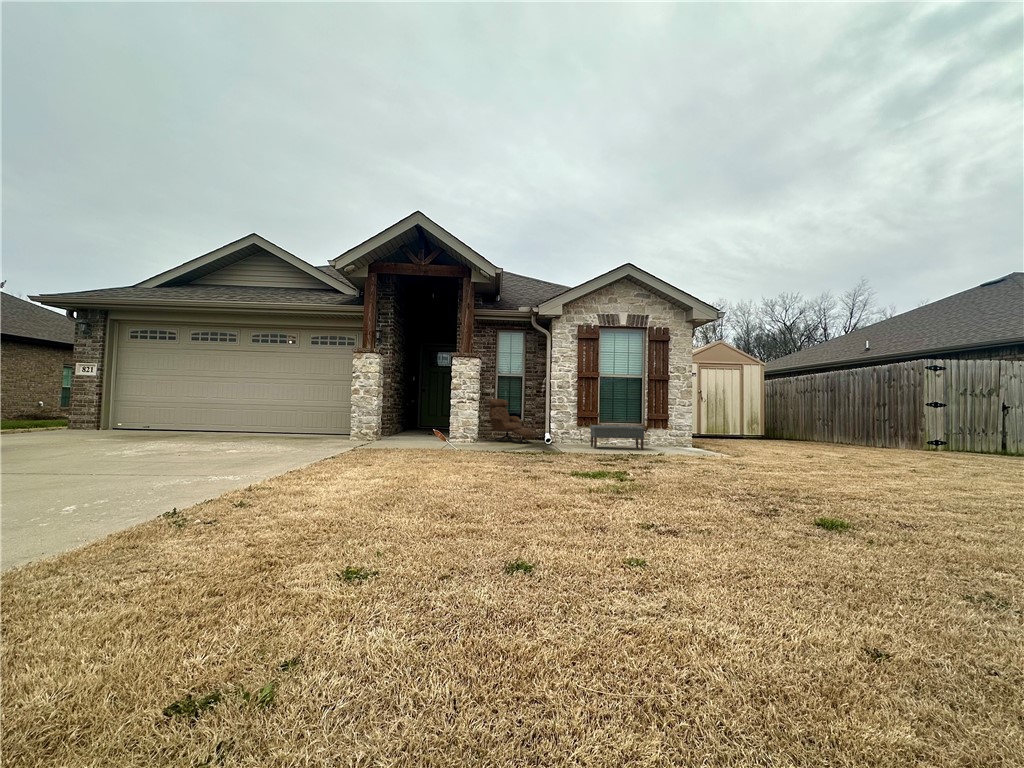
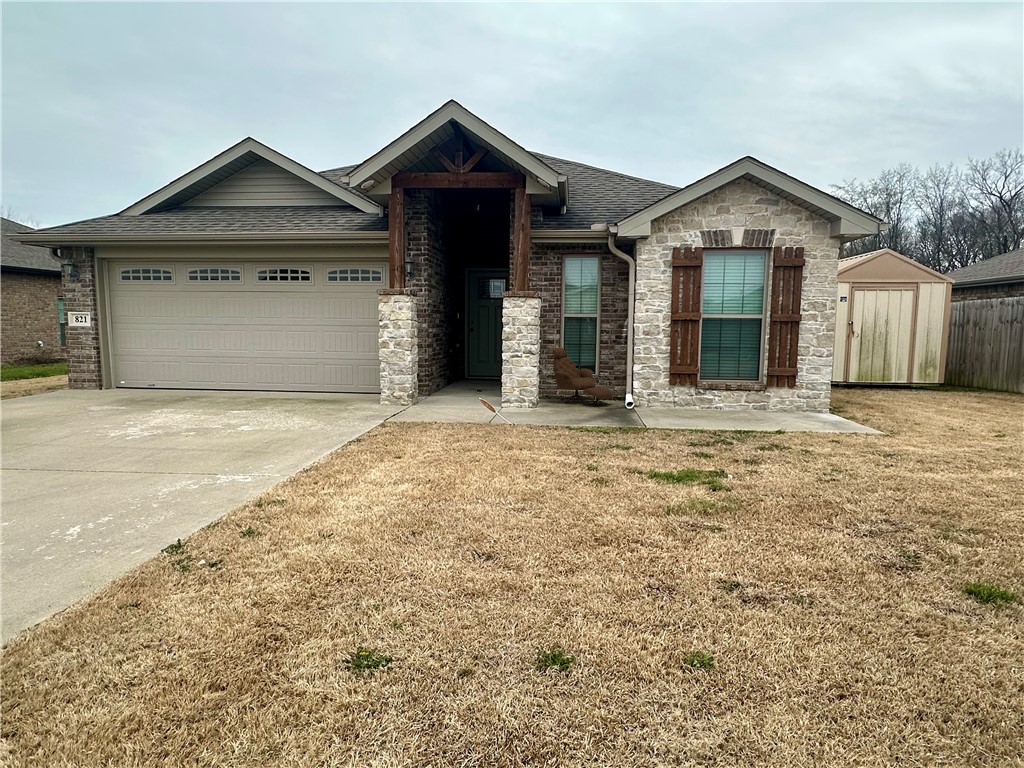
bench: present [590,425,645,450] -> none [686,384,761,417]

